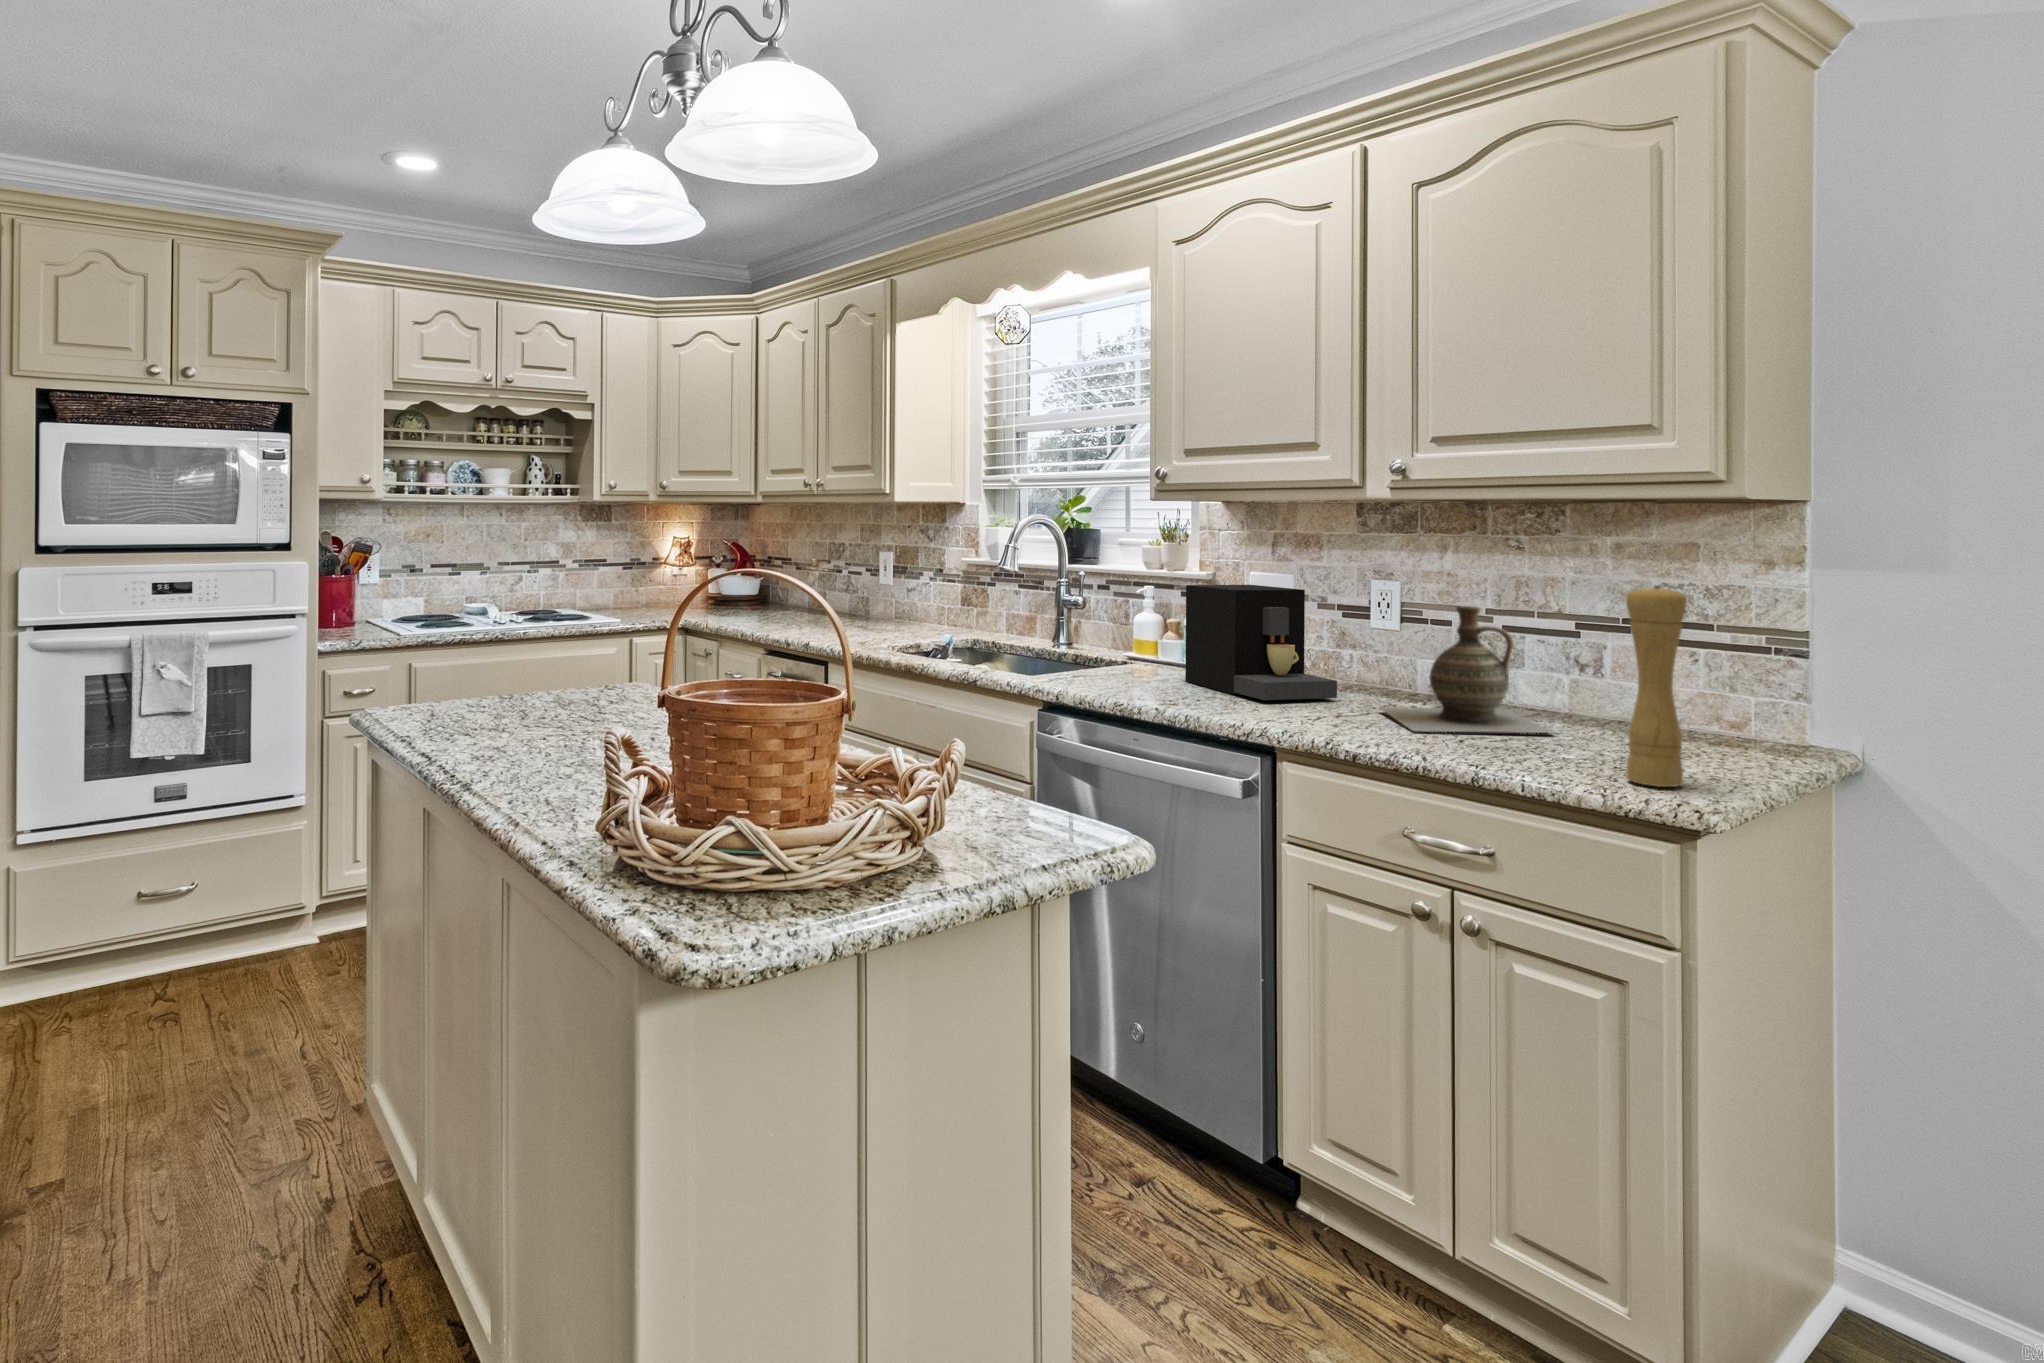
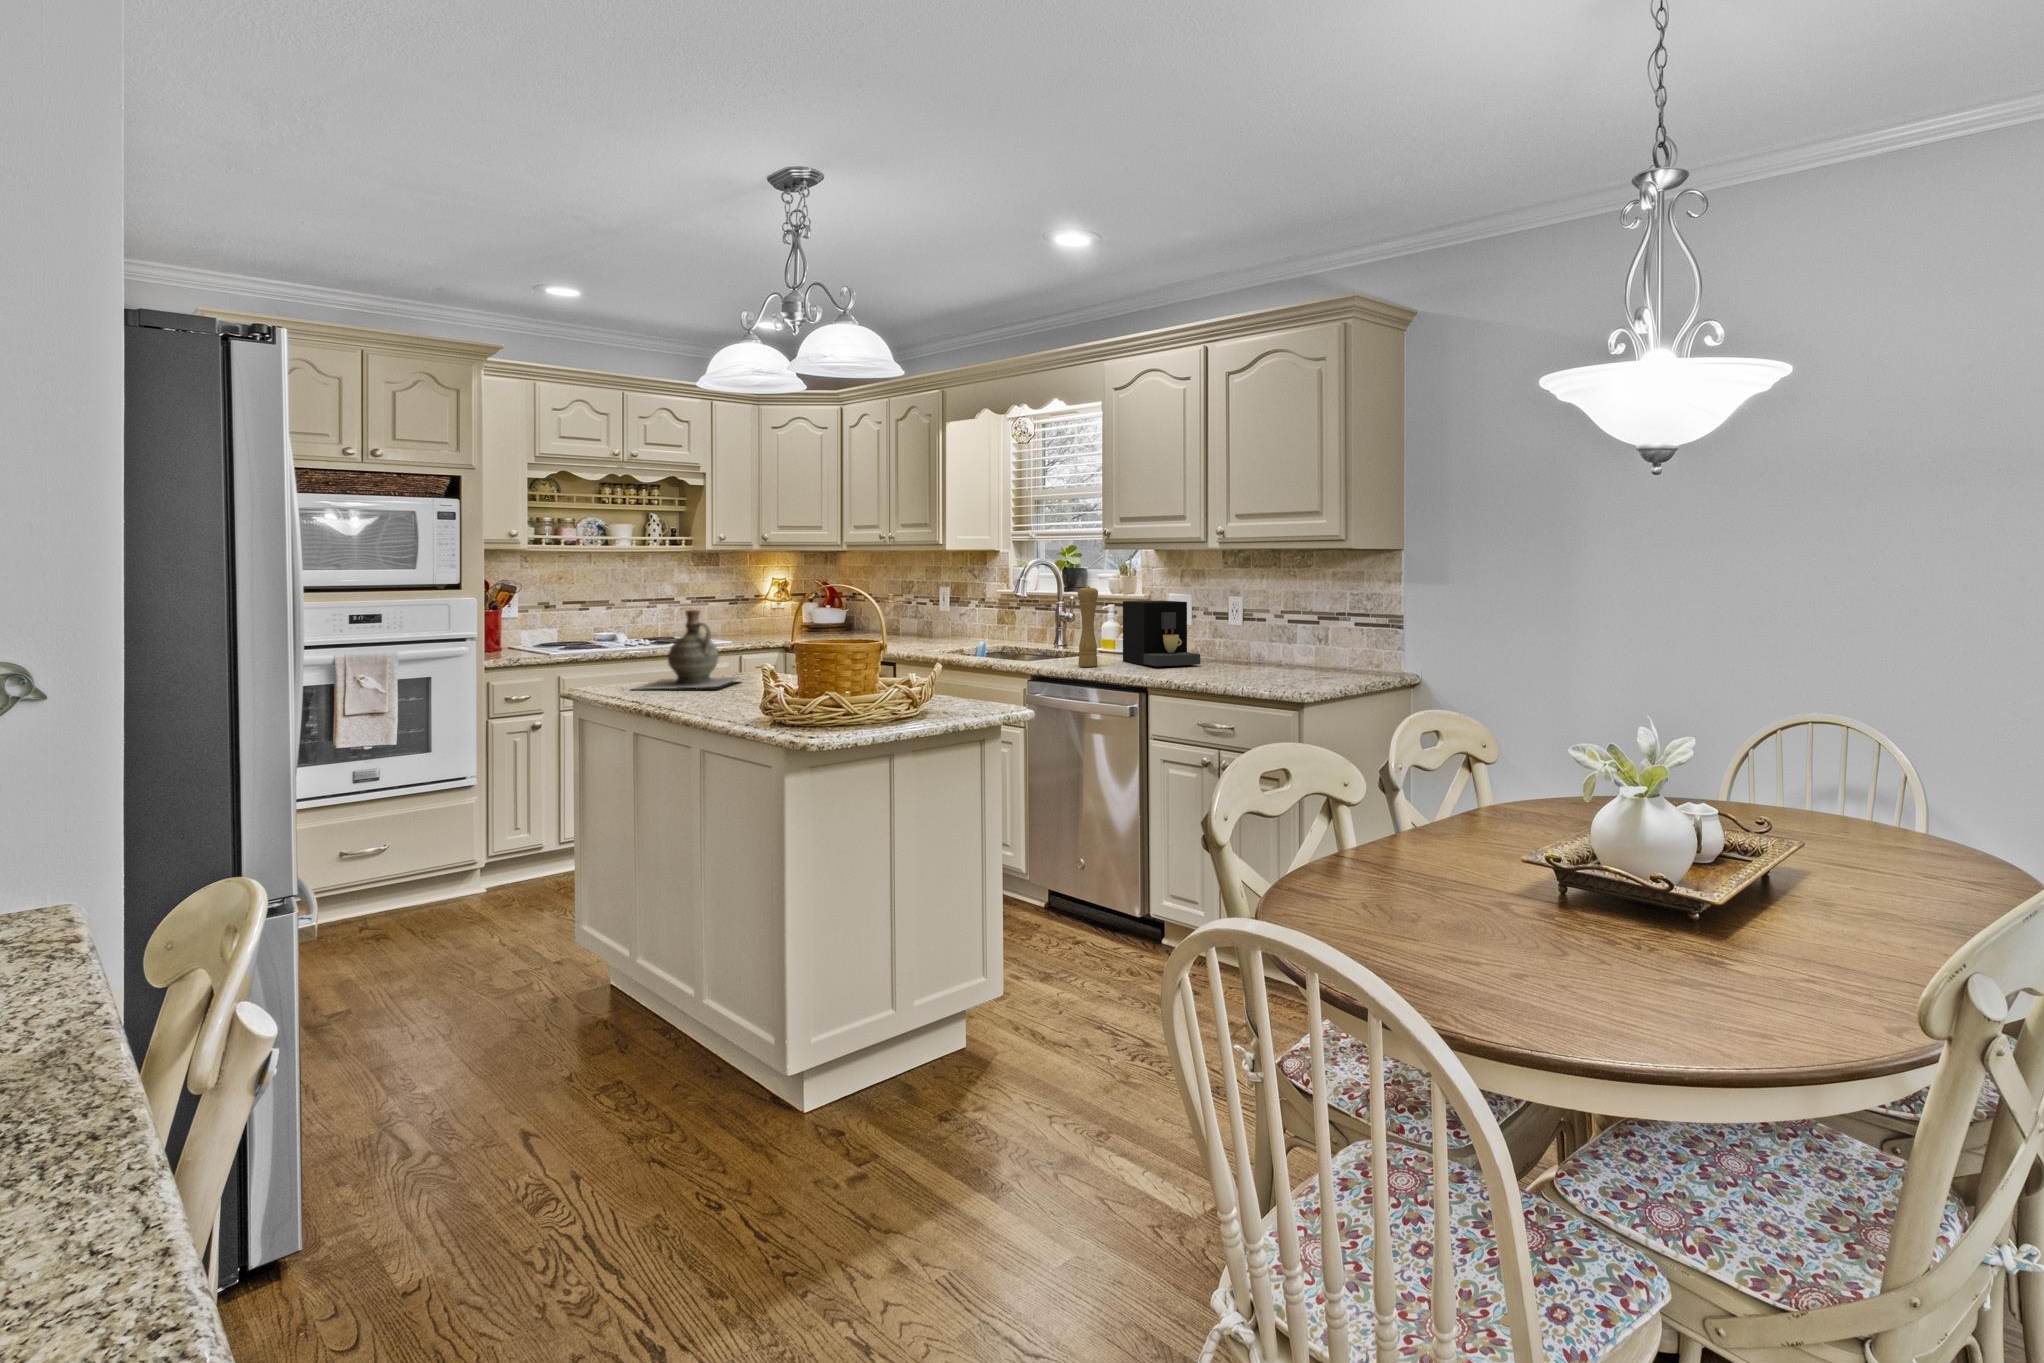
pepper mill: present [1626,585,1687,787] -> present [1078,586,1098,667]
ceramic jug: present [1380,606,1554,733] -> present [636,610,739,689]

